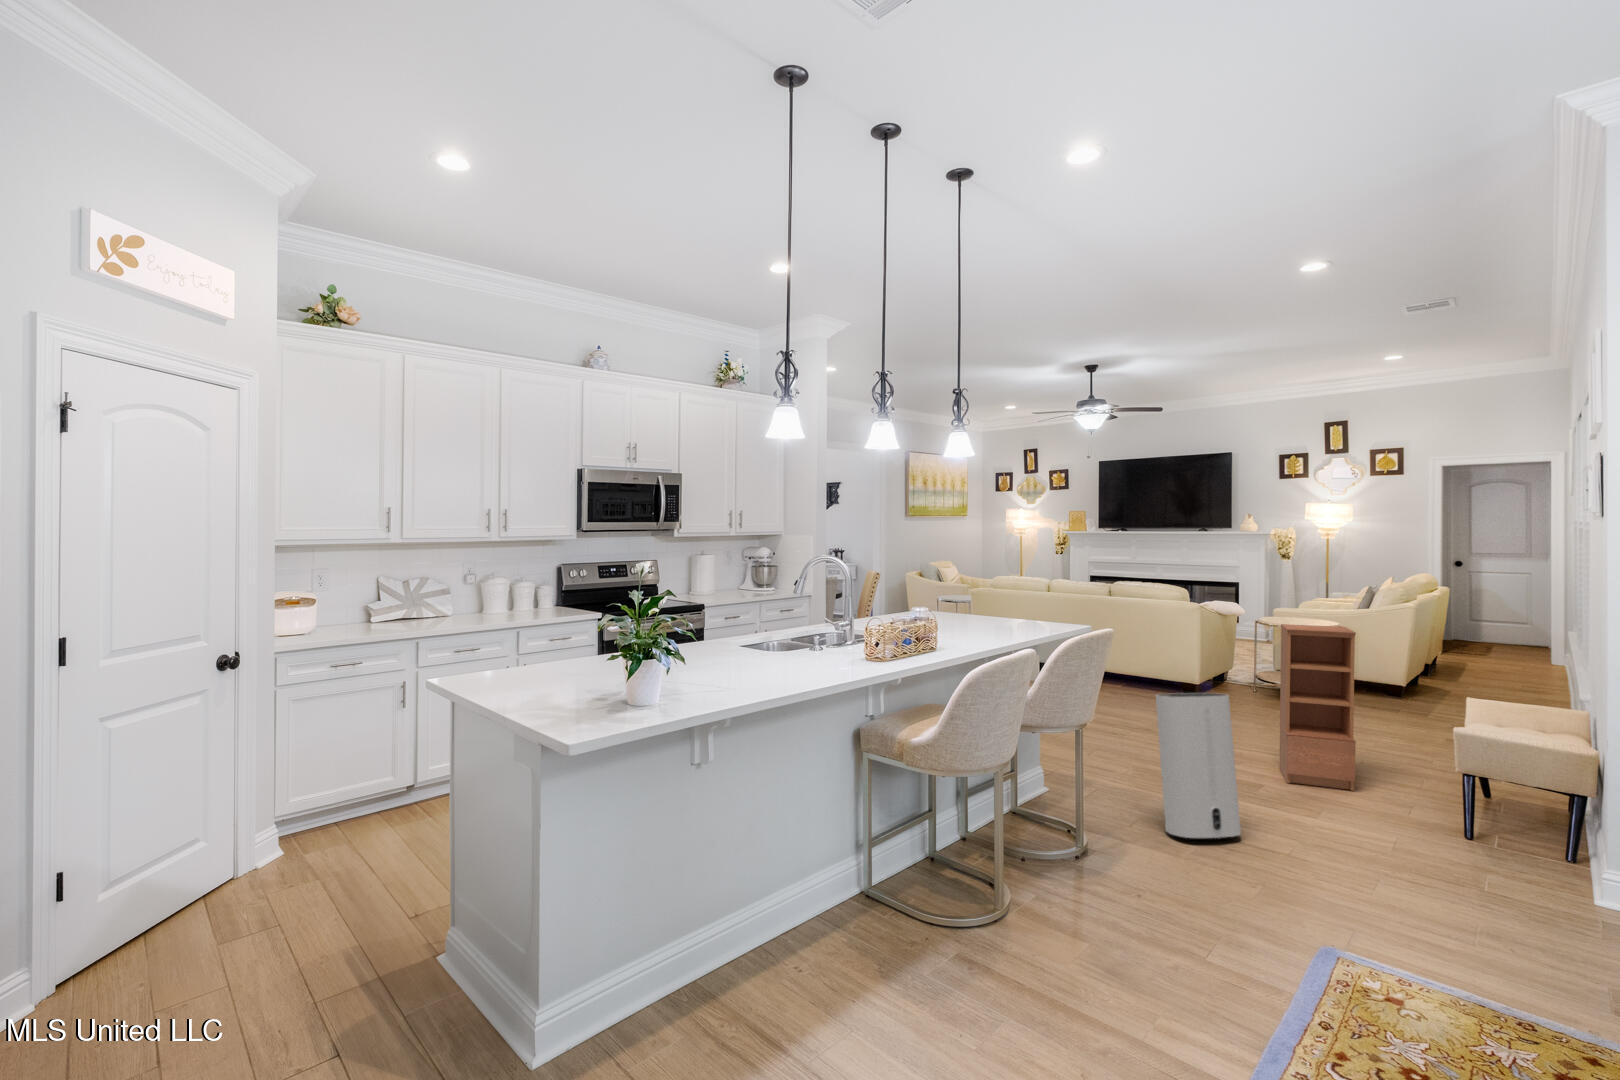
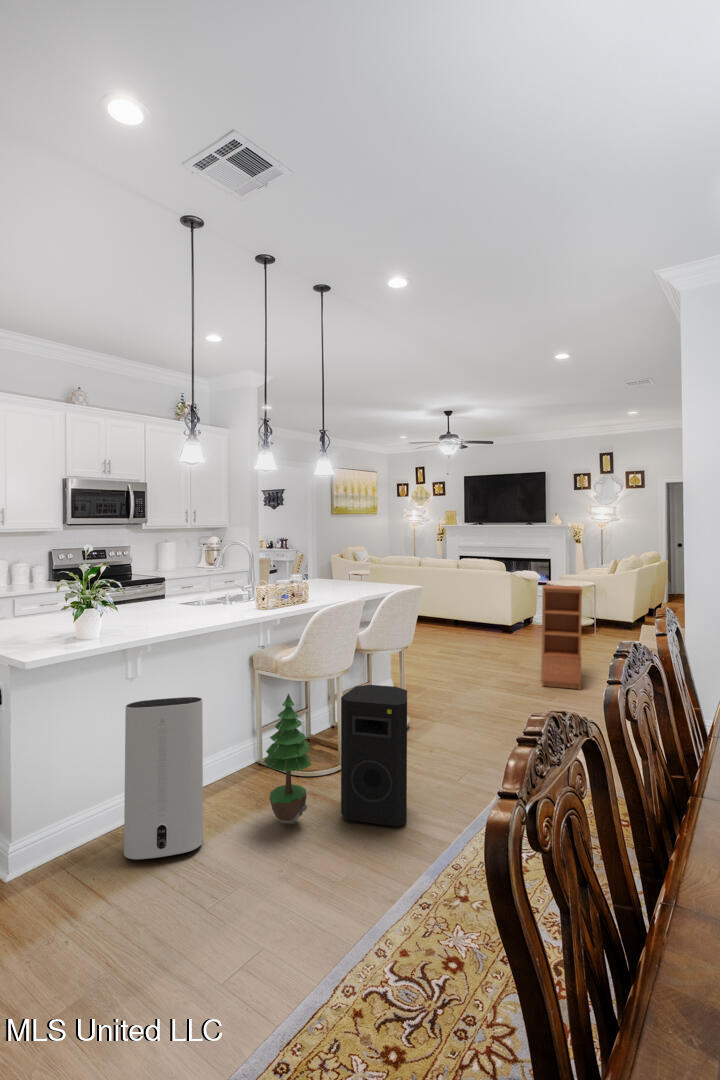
air purifier: present [1156,693,1241,838] -> present [124,697,203,859]
speaker: none [1038,775,1151,1004] -> present [341,685,407,827]
potted tree: none [922,785,997,987] -> present [264,694,311,824]

